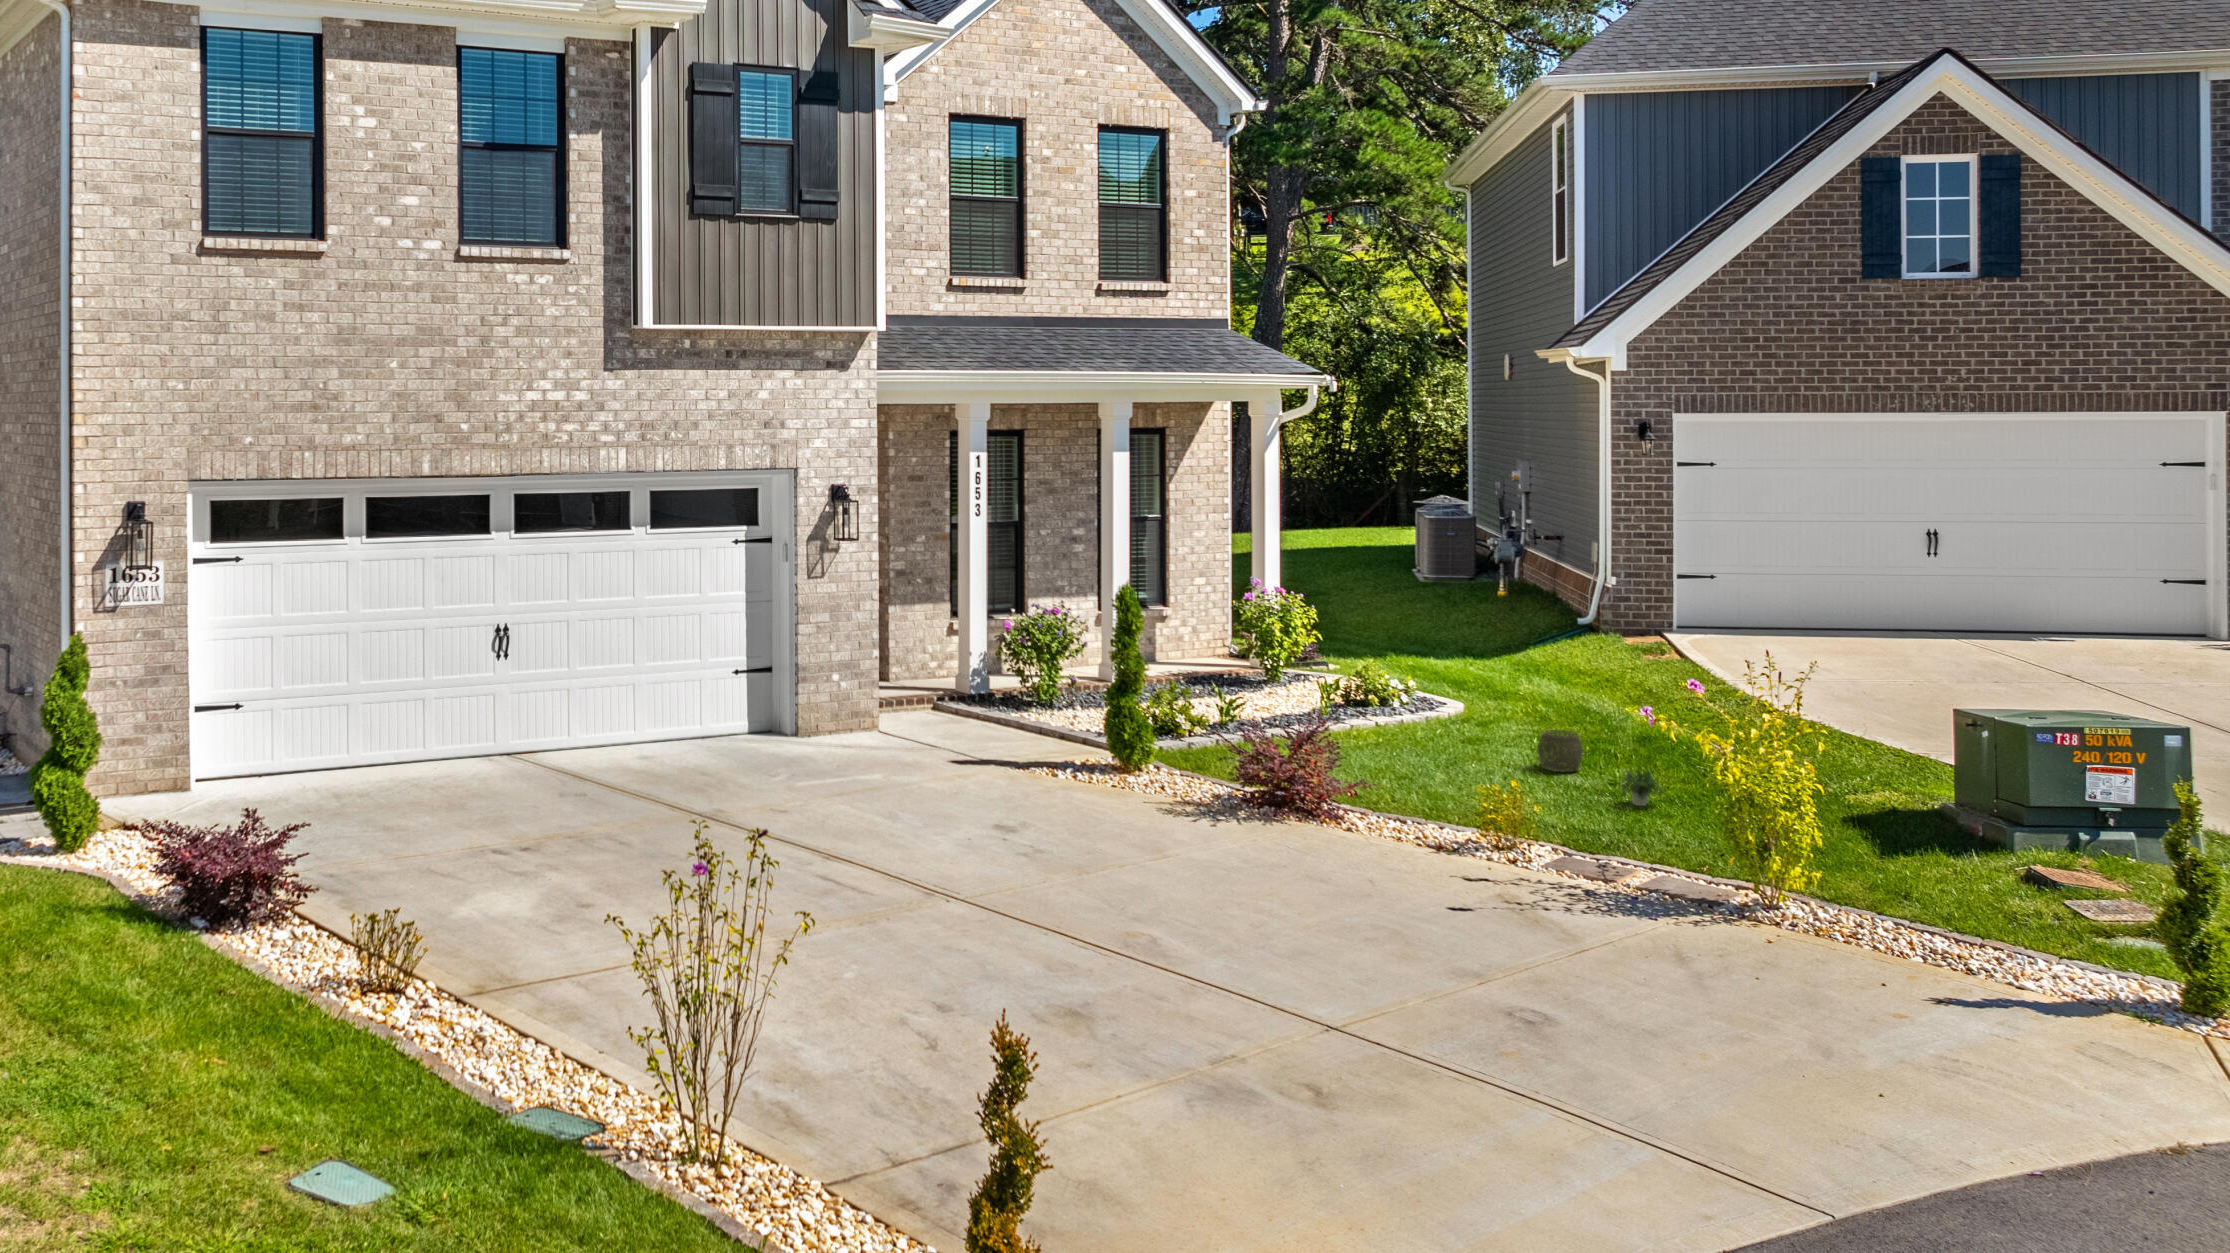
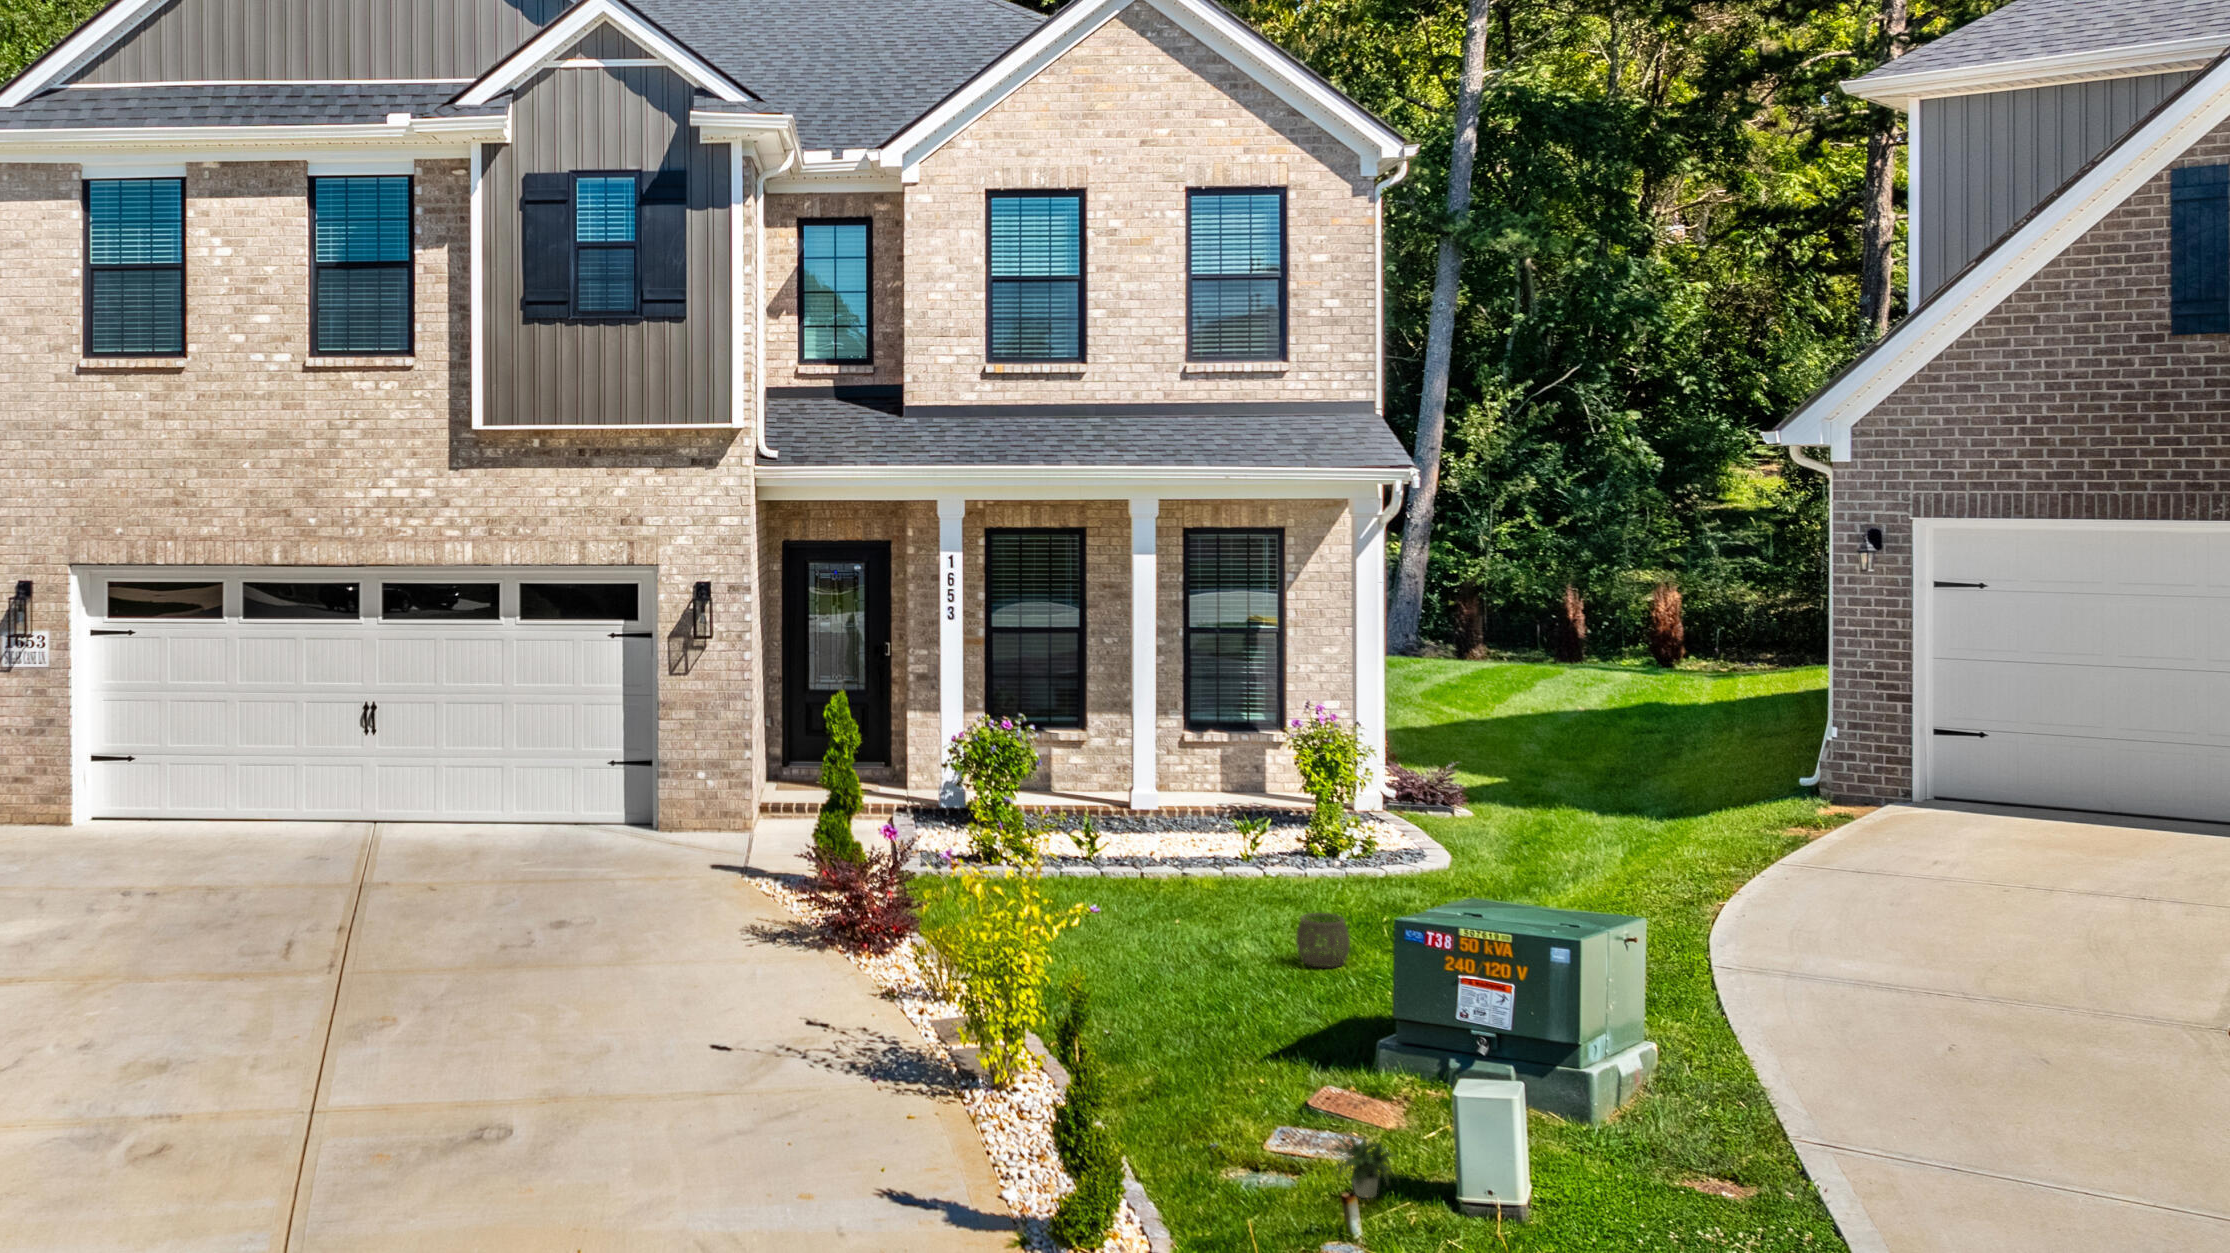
potted plant: present [1622,770,1659,806] -> present [1331,1136,1394,1198]

